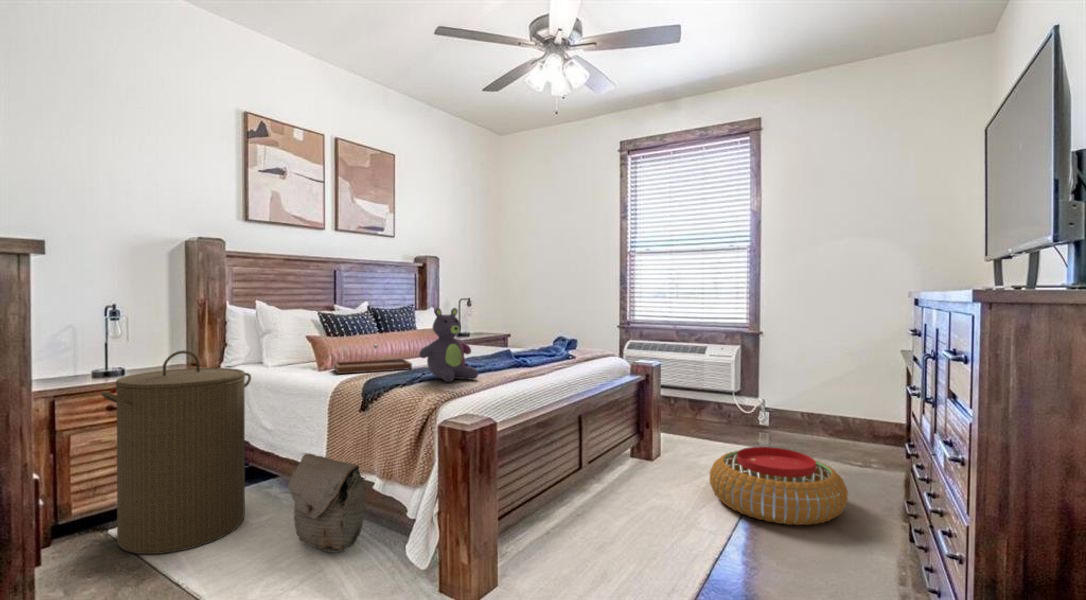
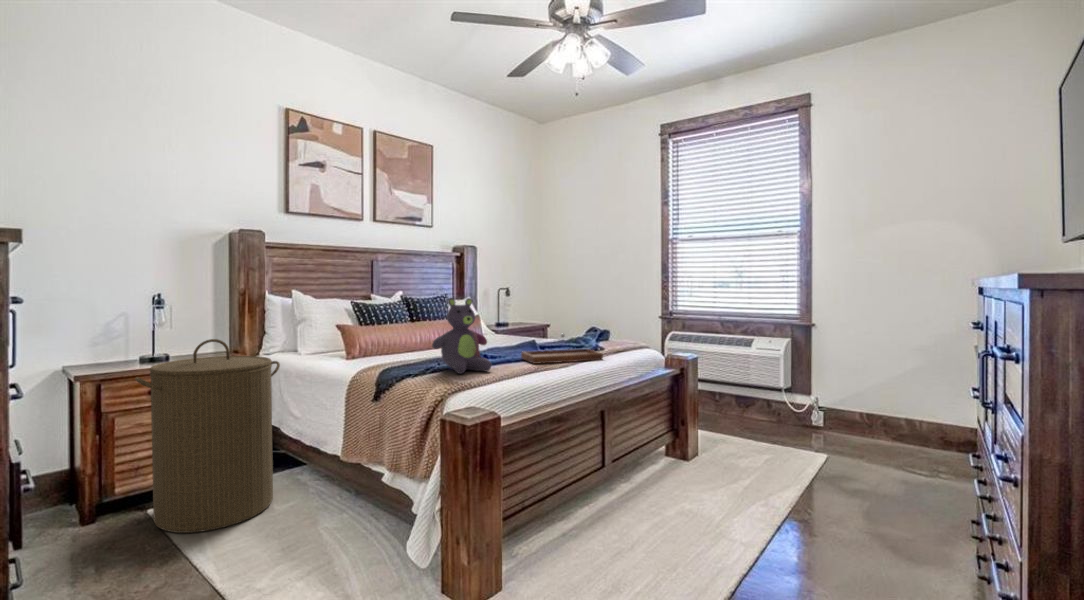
tray: present [334,345,412,374] -> present [521,334,603,364]
pouf: present [710,447,848,525] -> none [743,448,901,538]
bag: present [288,453,366,553] -> none [304,440,378,541]

